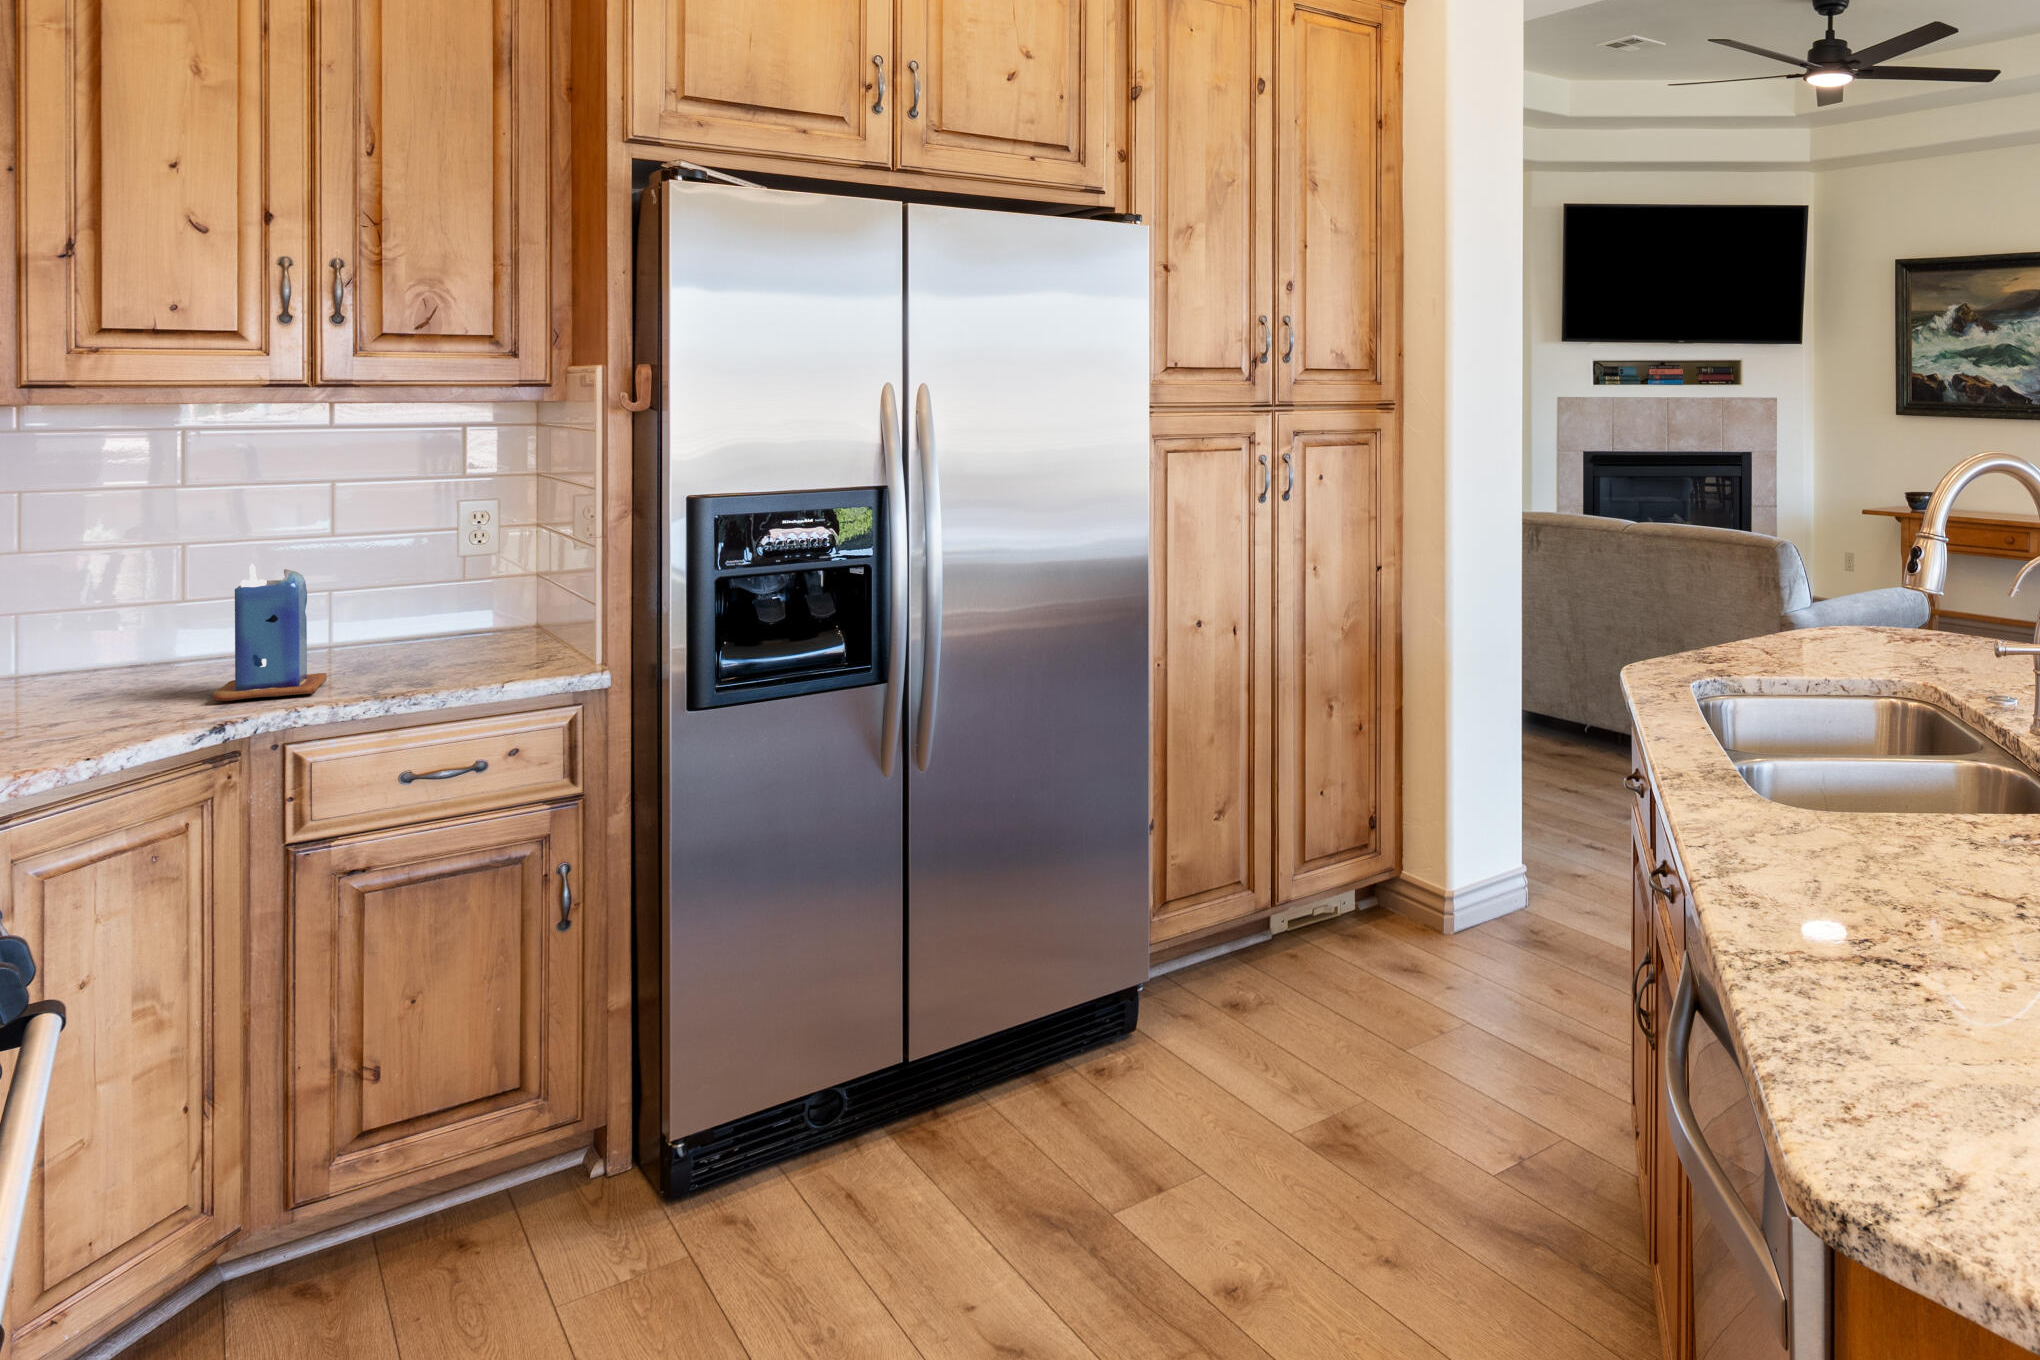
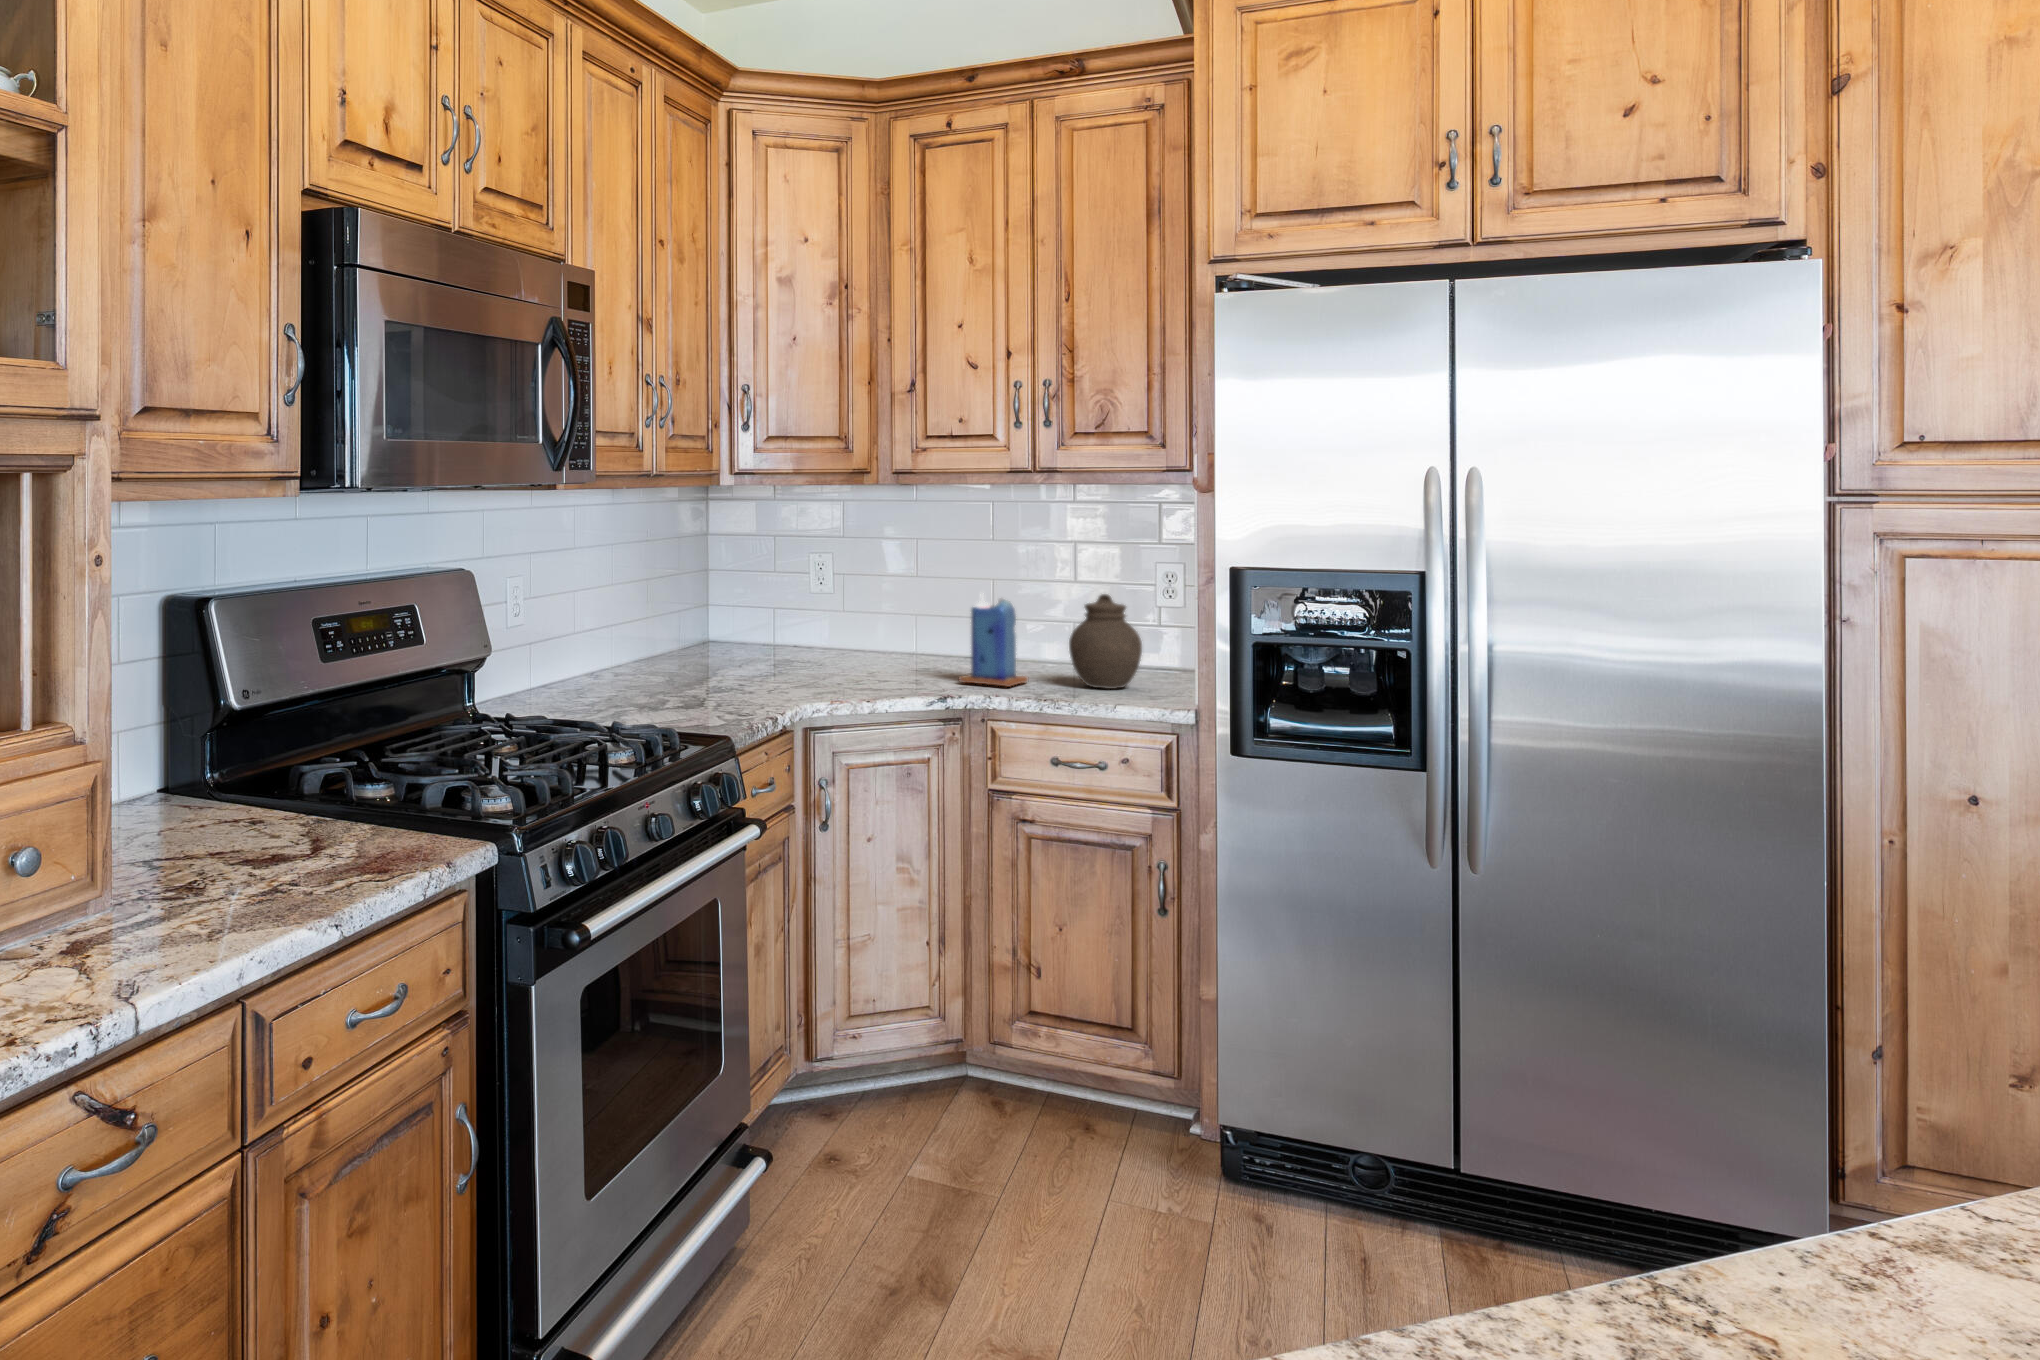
jar: none [393,546,504,670] -> present [1069,594,1142,689]

